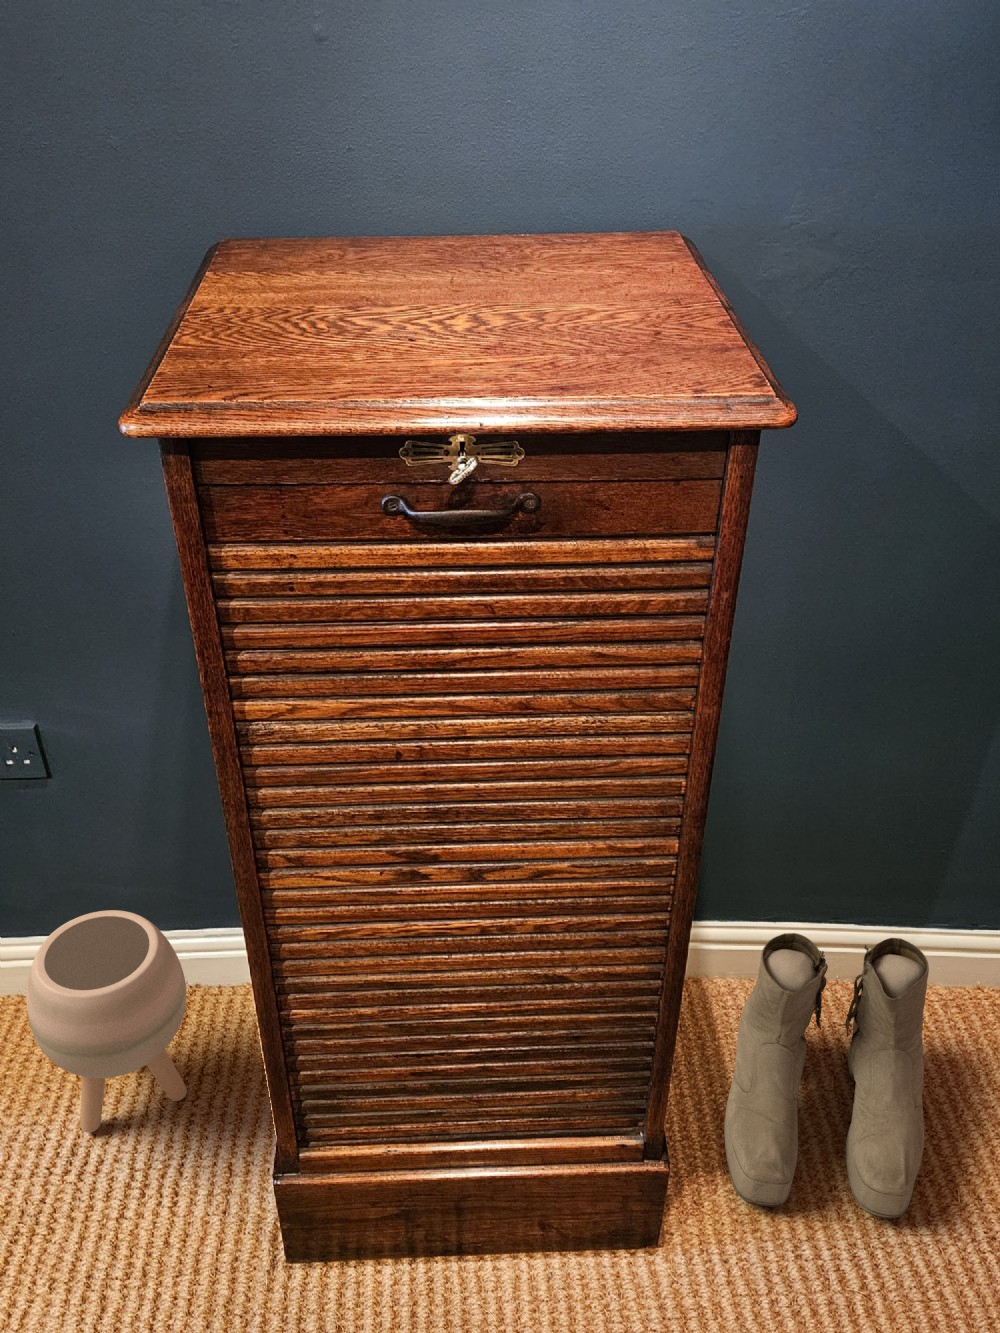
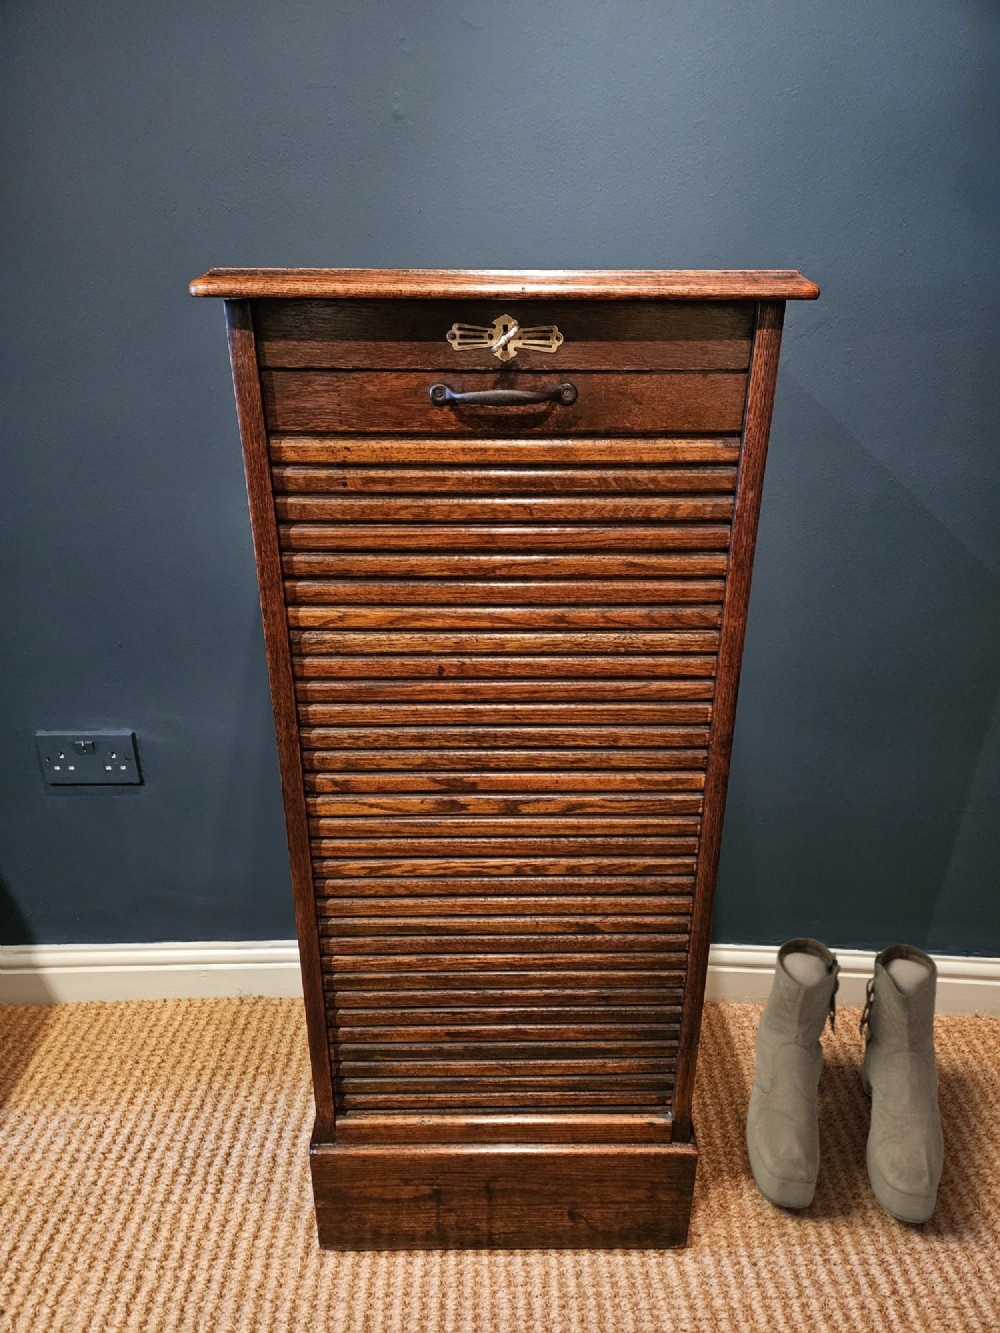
planter: present [27,910,187,1133] -> none [97,905,244,1122]

